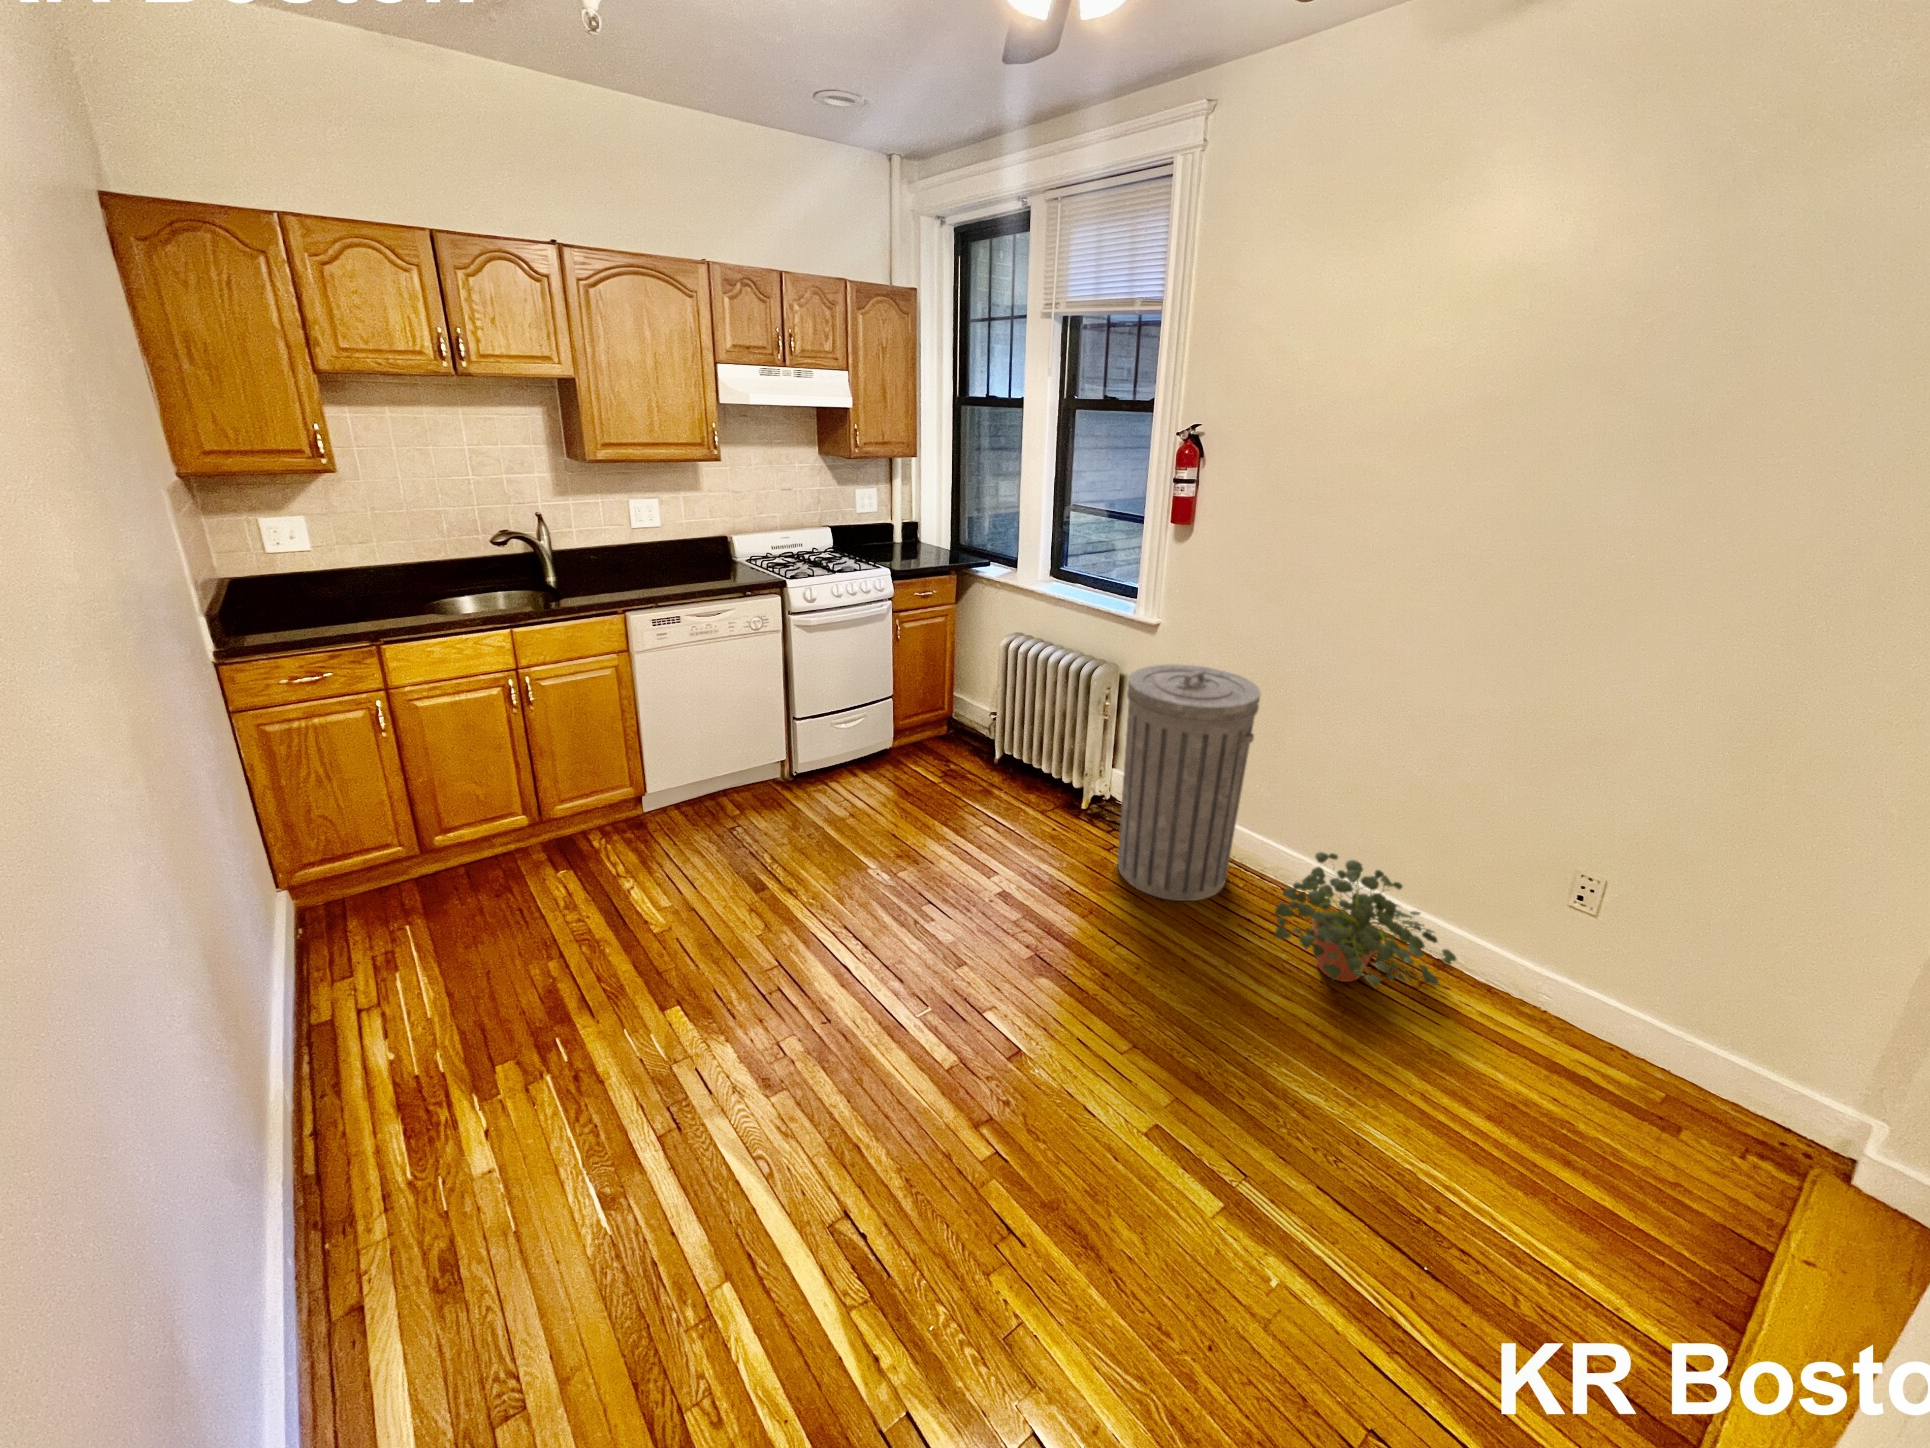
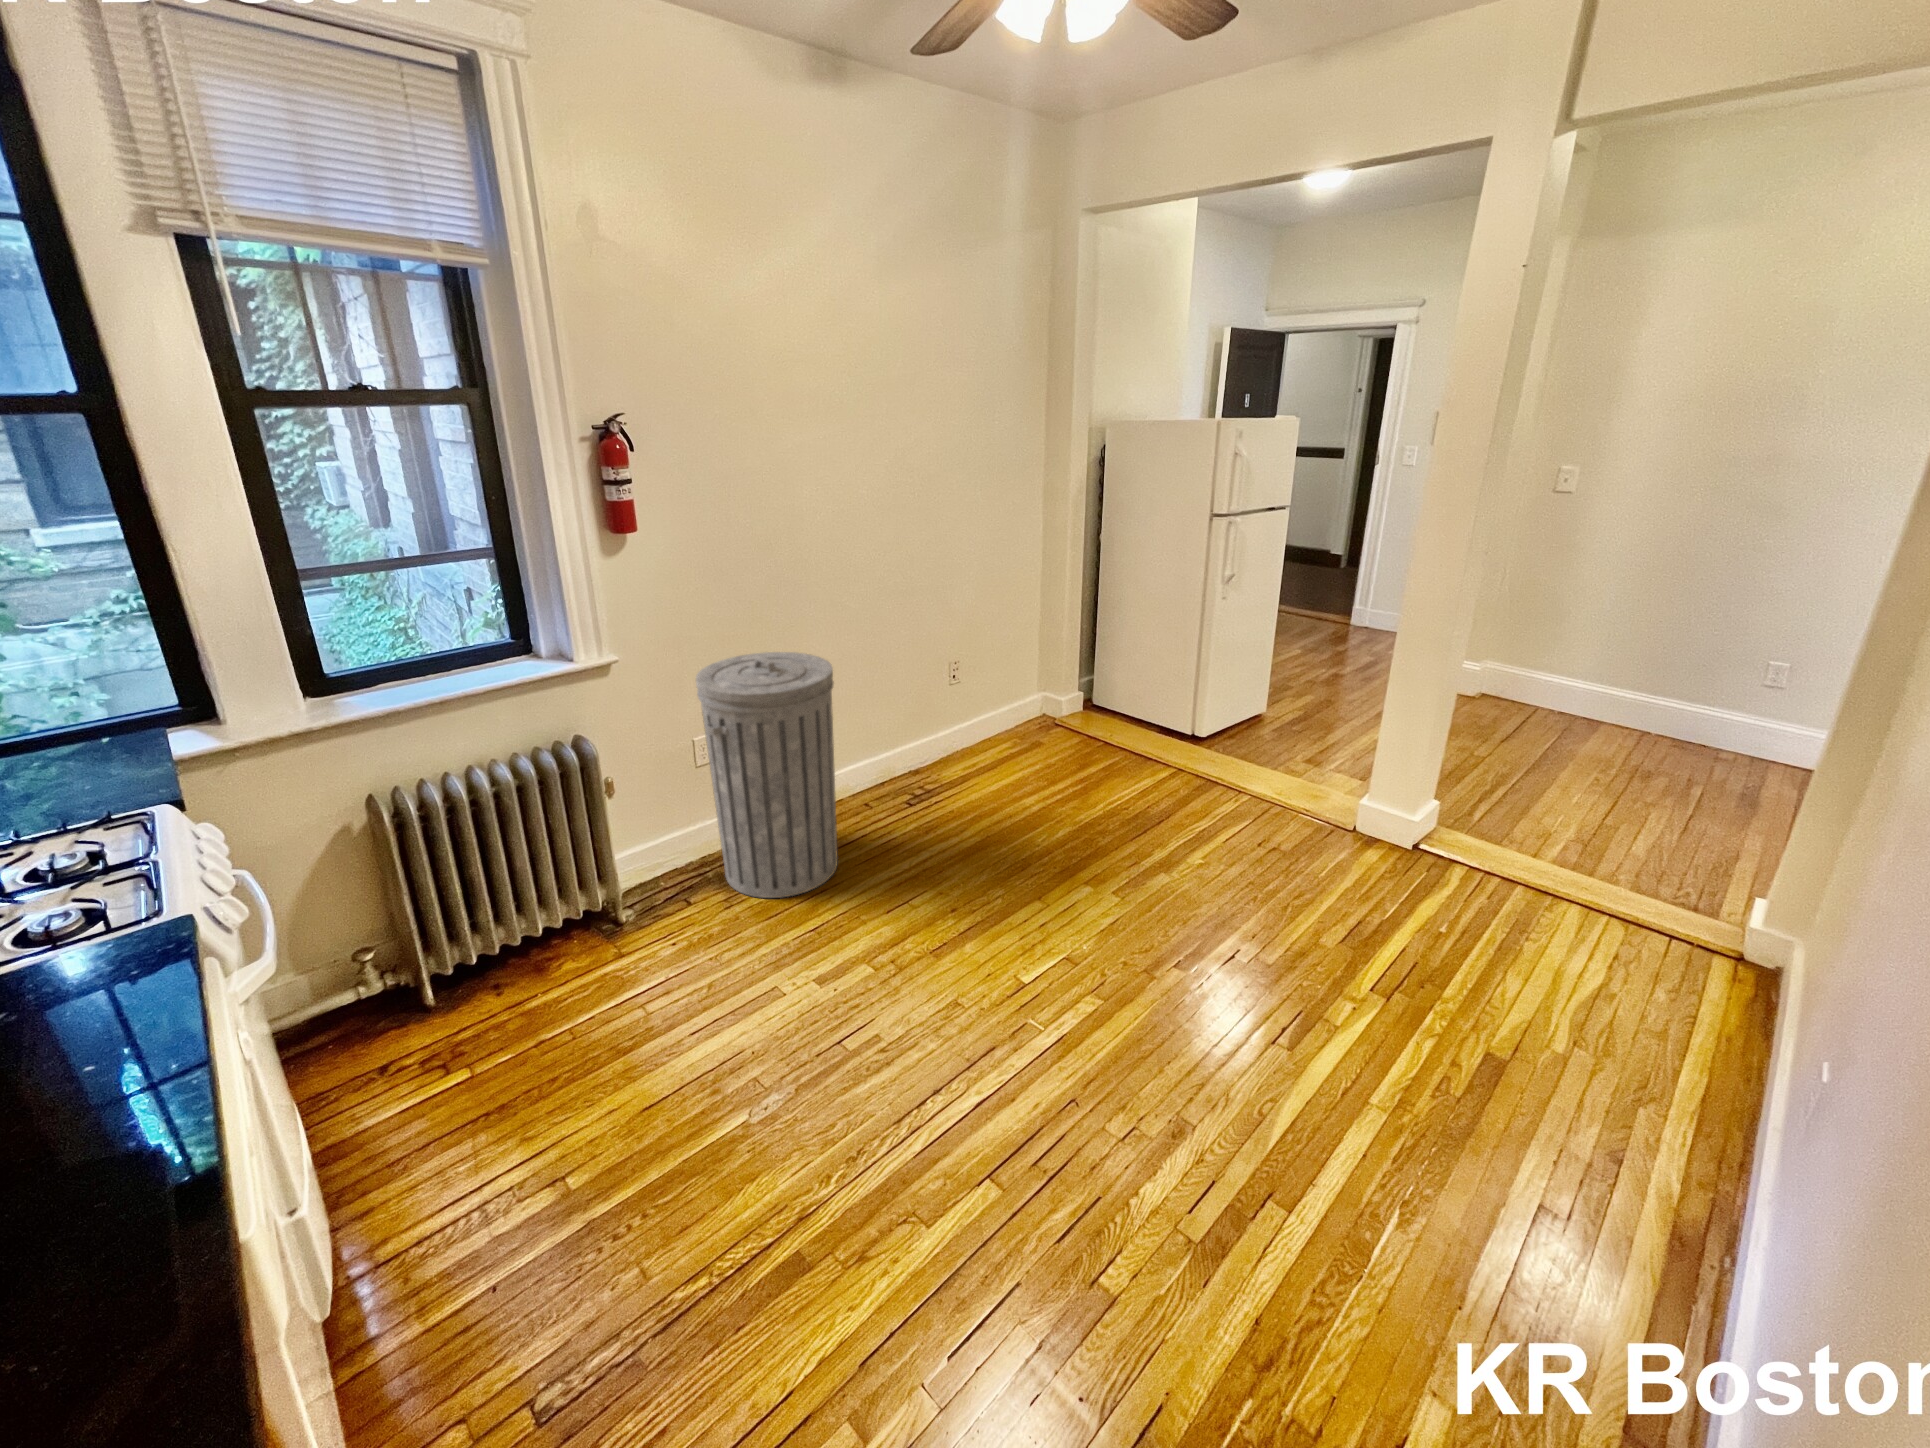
potted plant: present [1275,852,1456,988] -> none [862,732,994,813]

